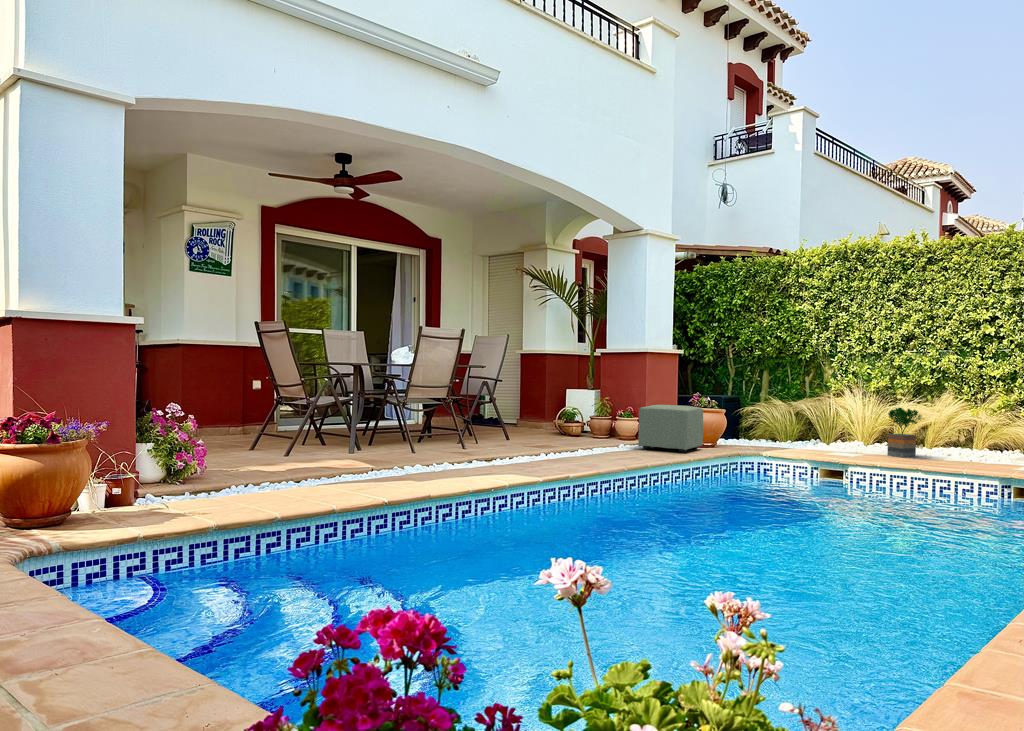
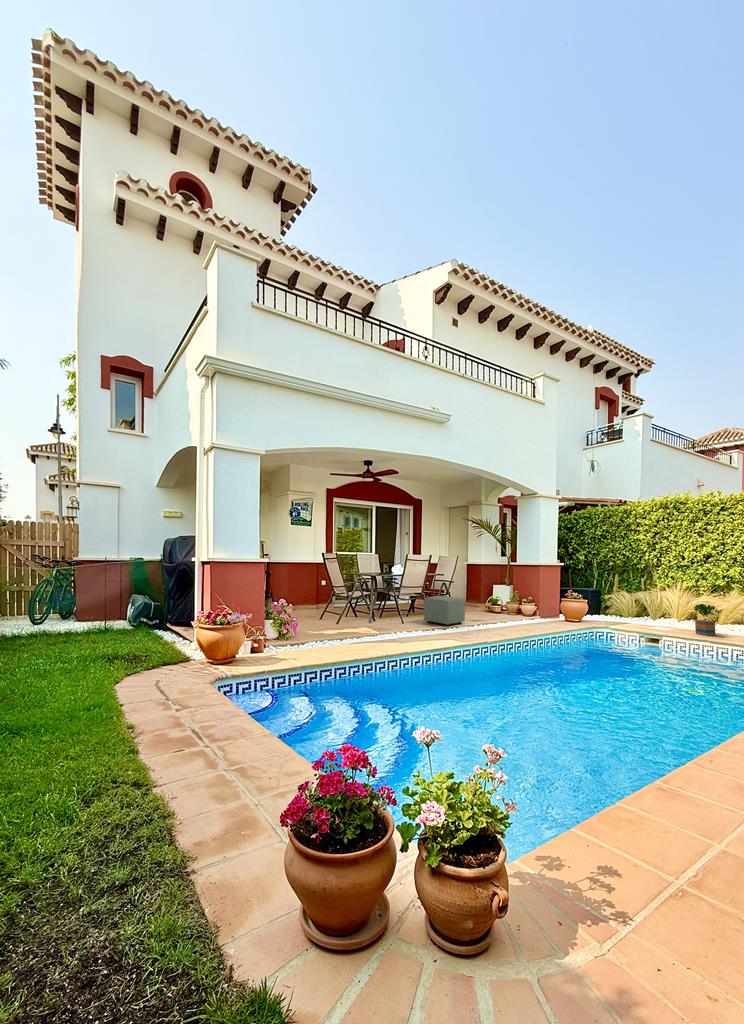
ottoman: present [638,405,703,452] -> present [424,596,465,626]

